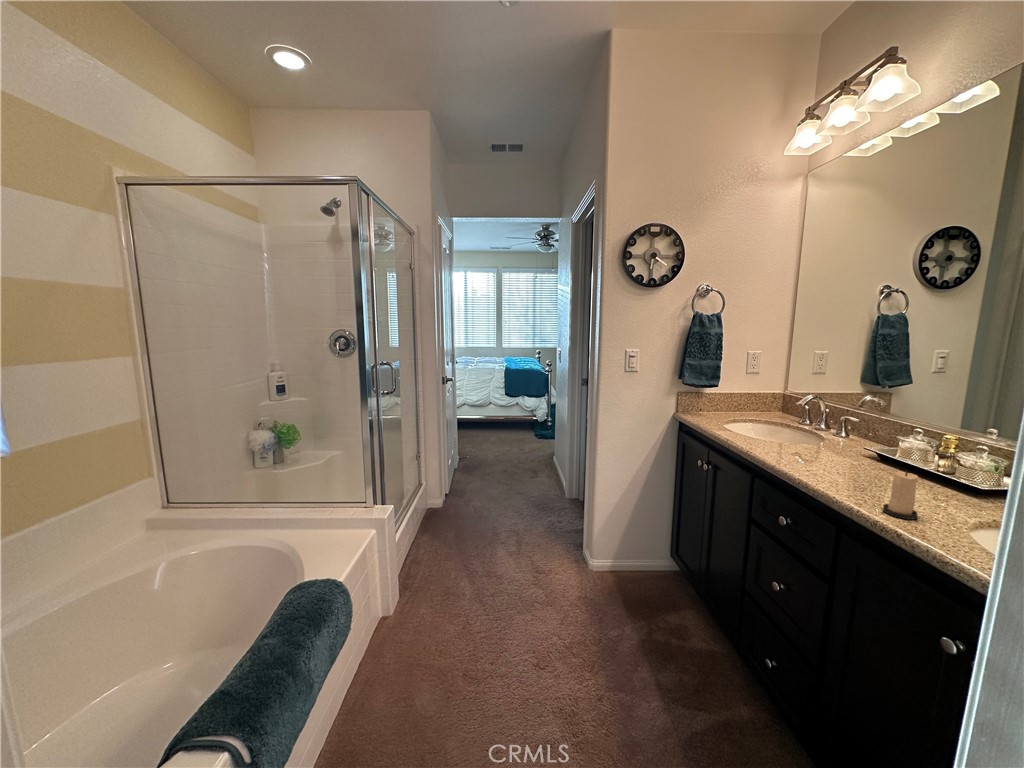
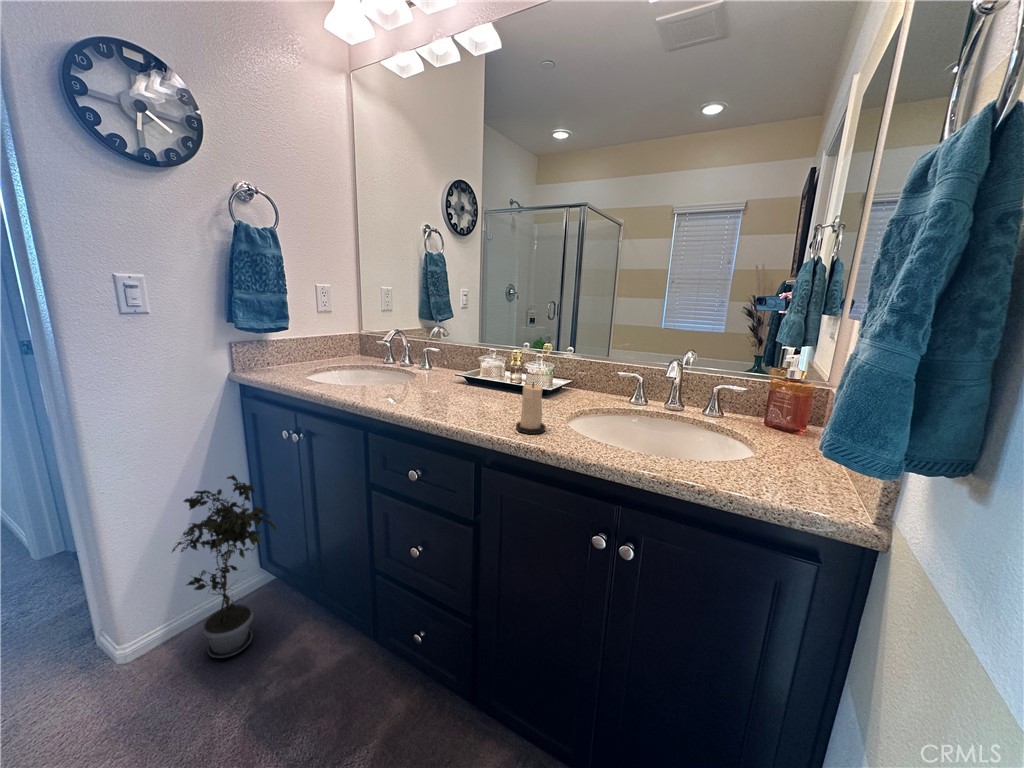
potted plant: none [625,481,683,602] -> present [172,475,276,658]

